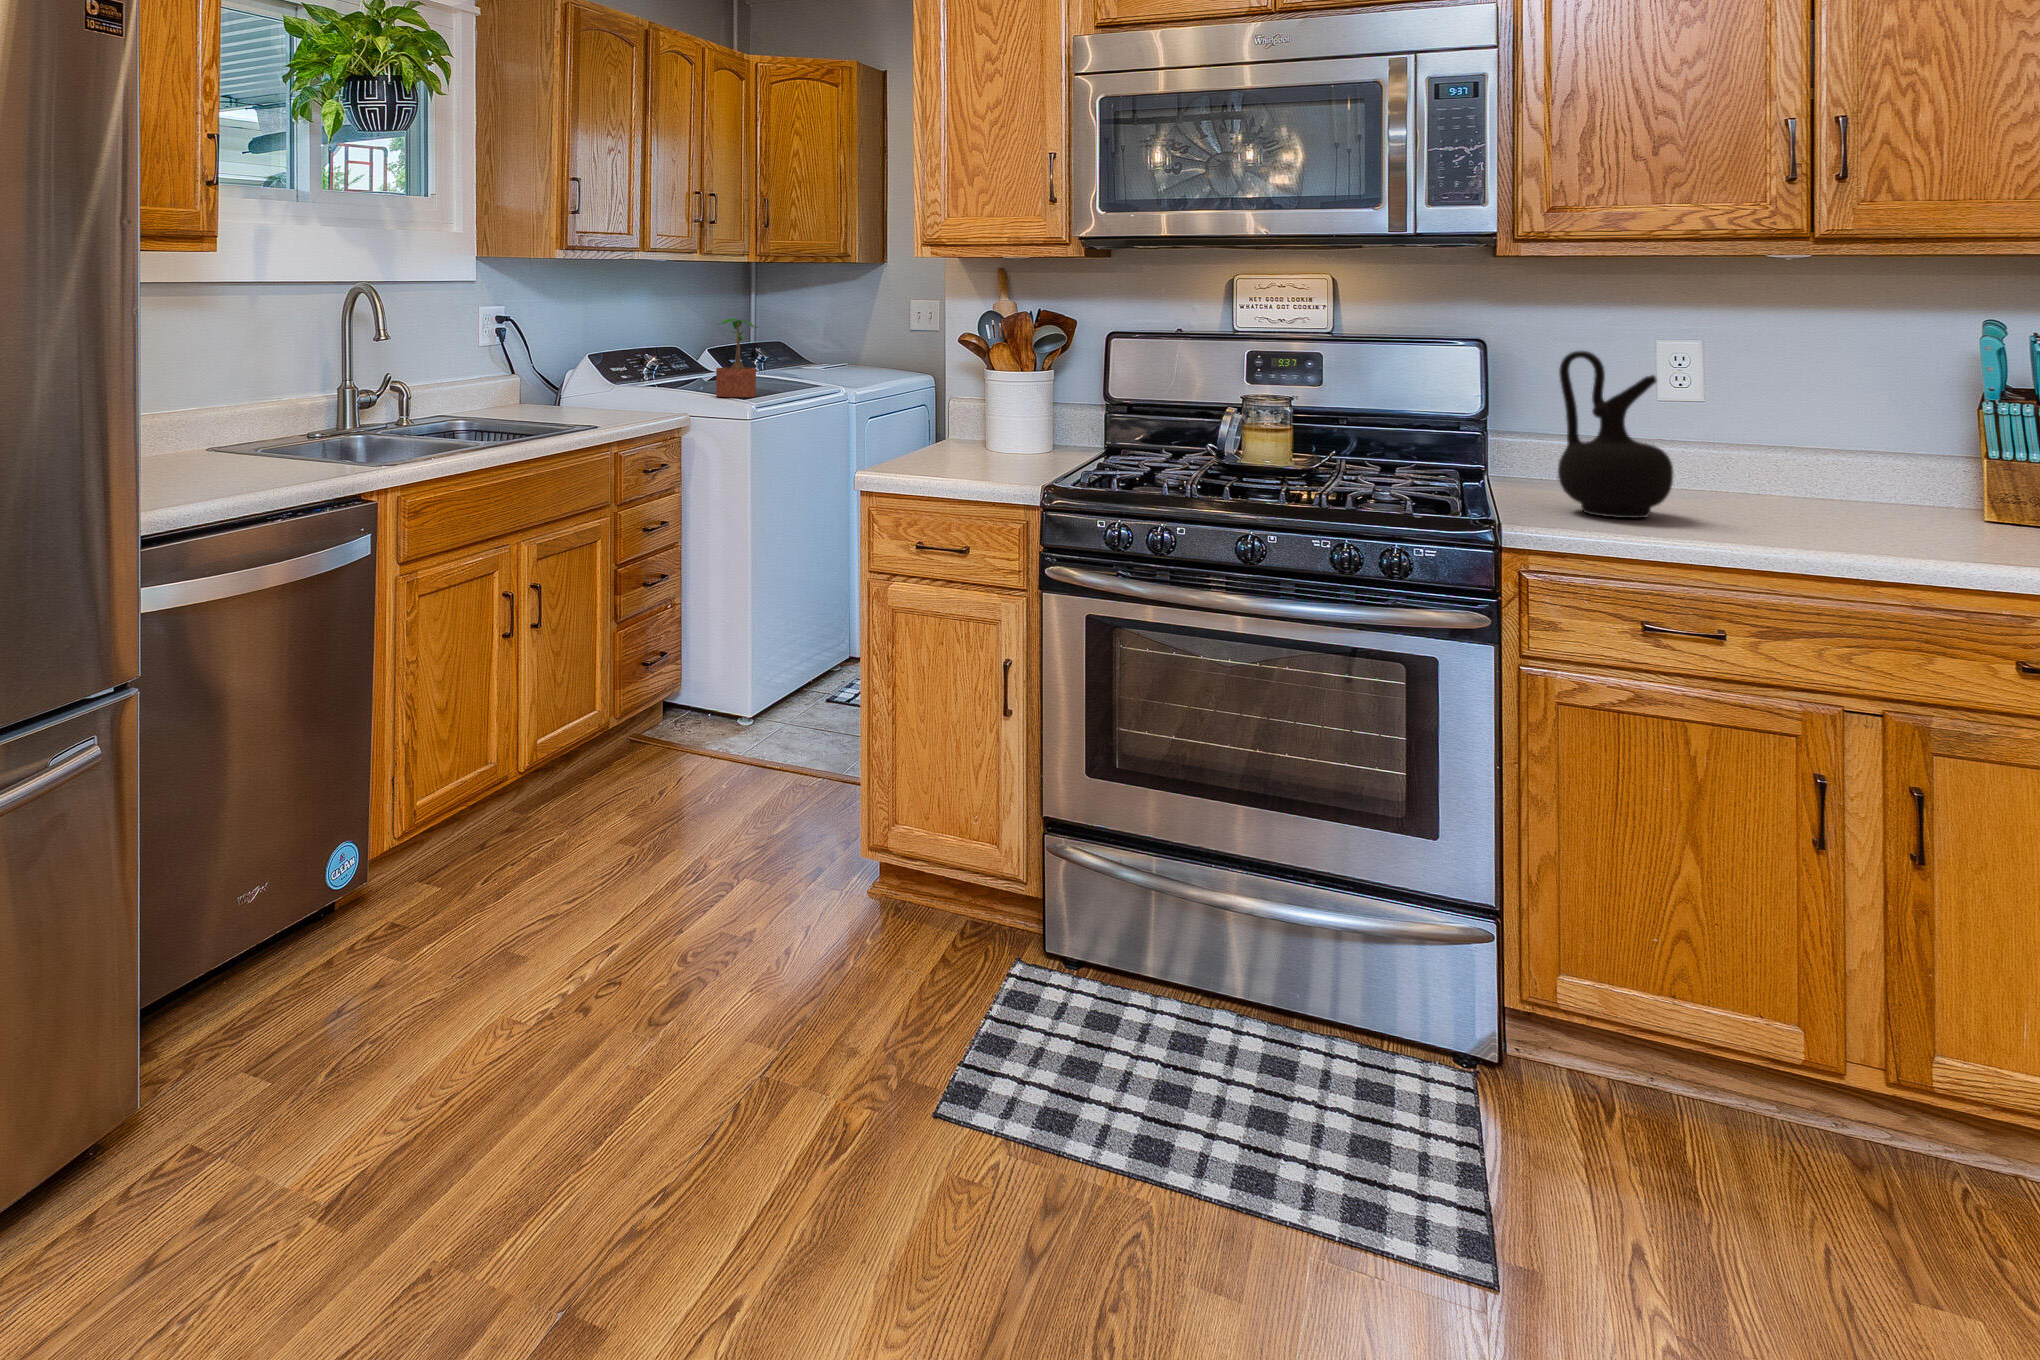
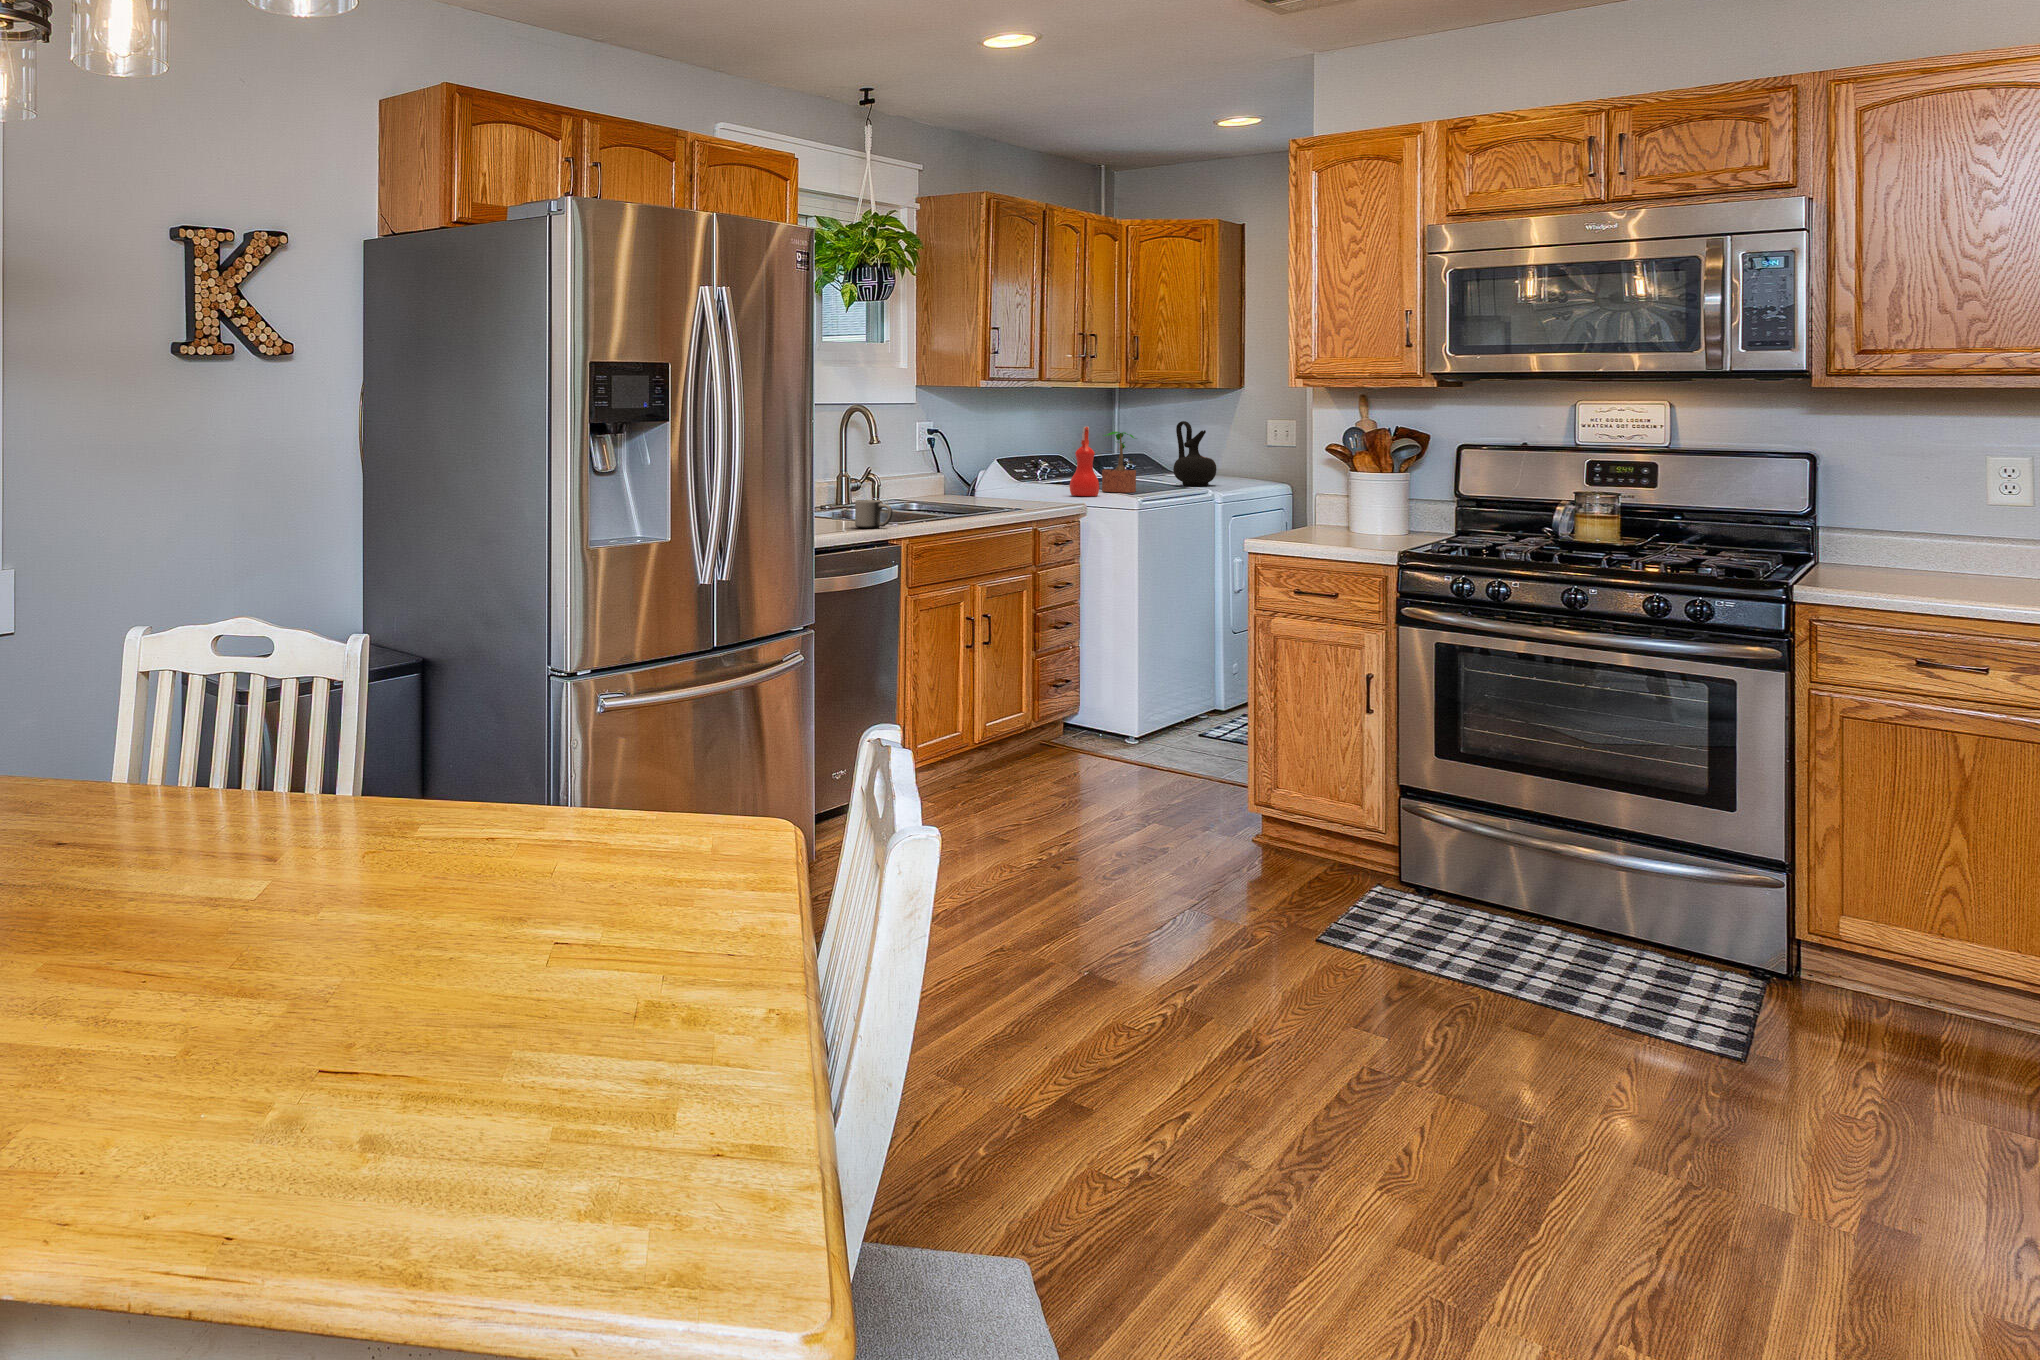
spray bottle: none [672,313,708,405] -> present [1070,427,1099,496]
ceramic jug: present [1558,351,1673,518] -> present [1173,421,1216,486]
mug: none [310,434,367,479] -> present [855,500,893,528]

